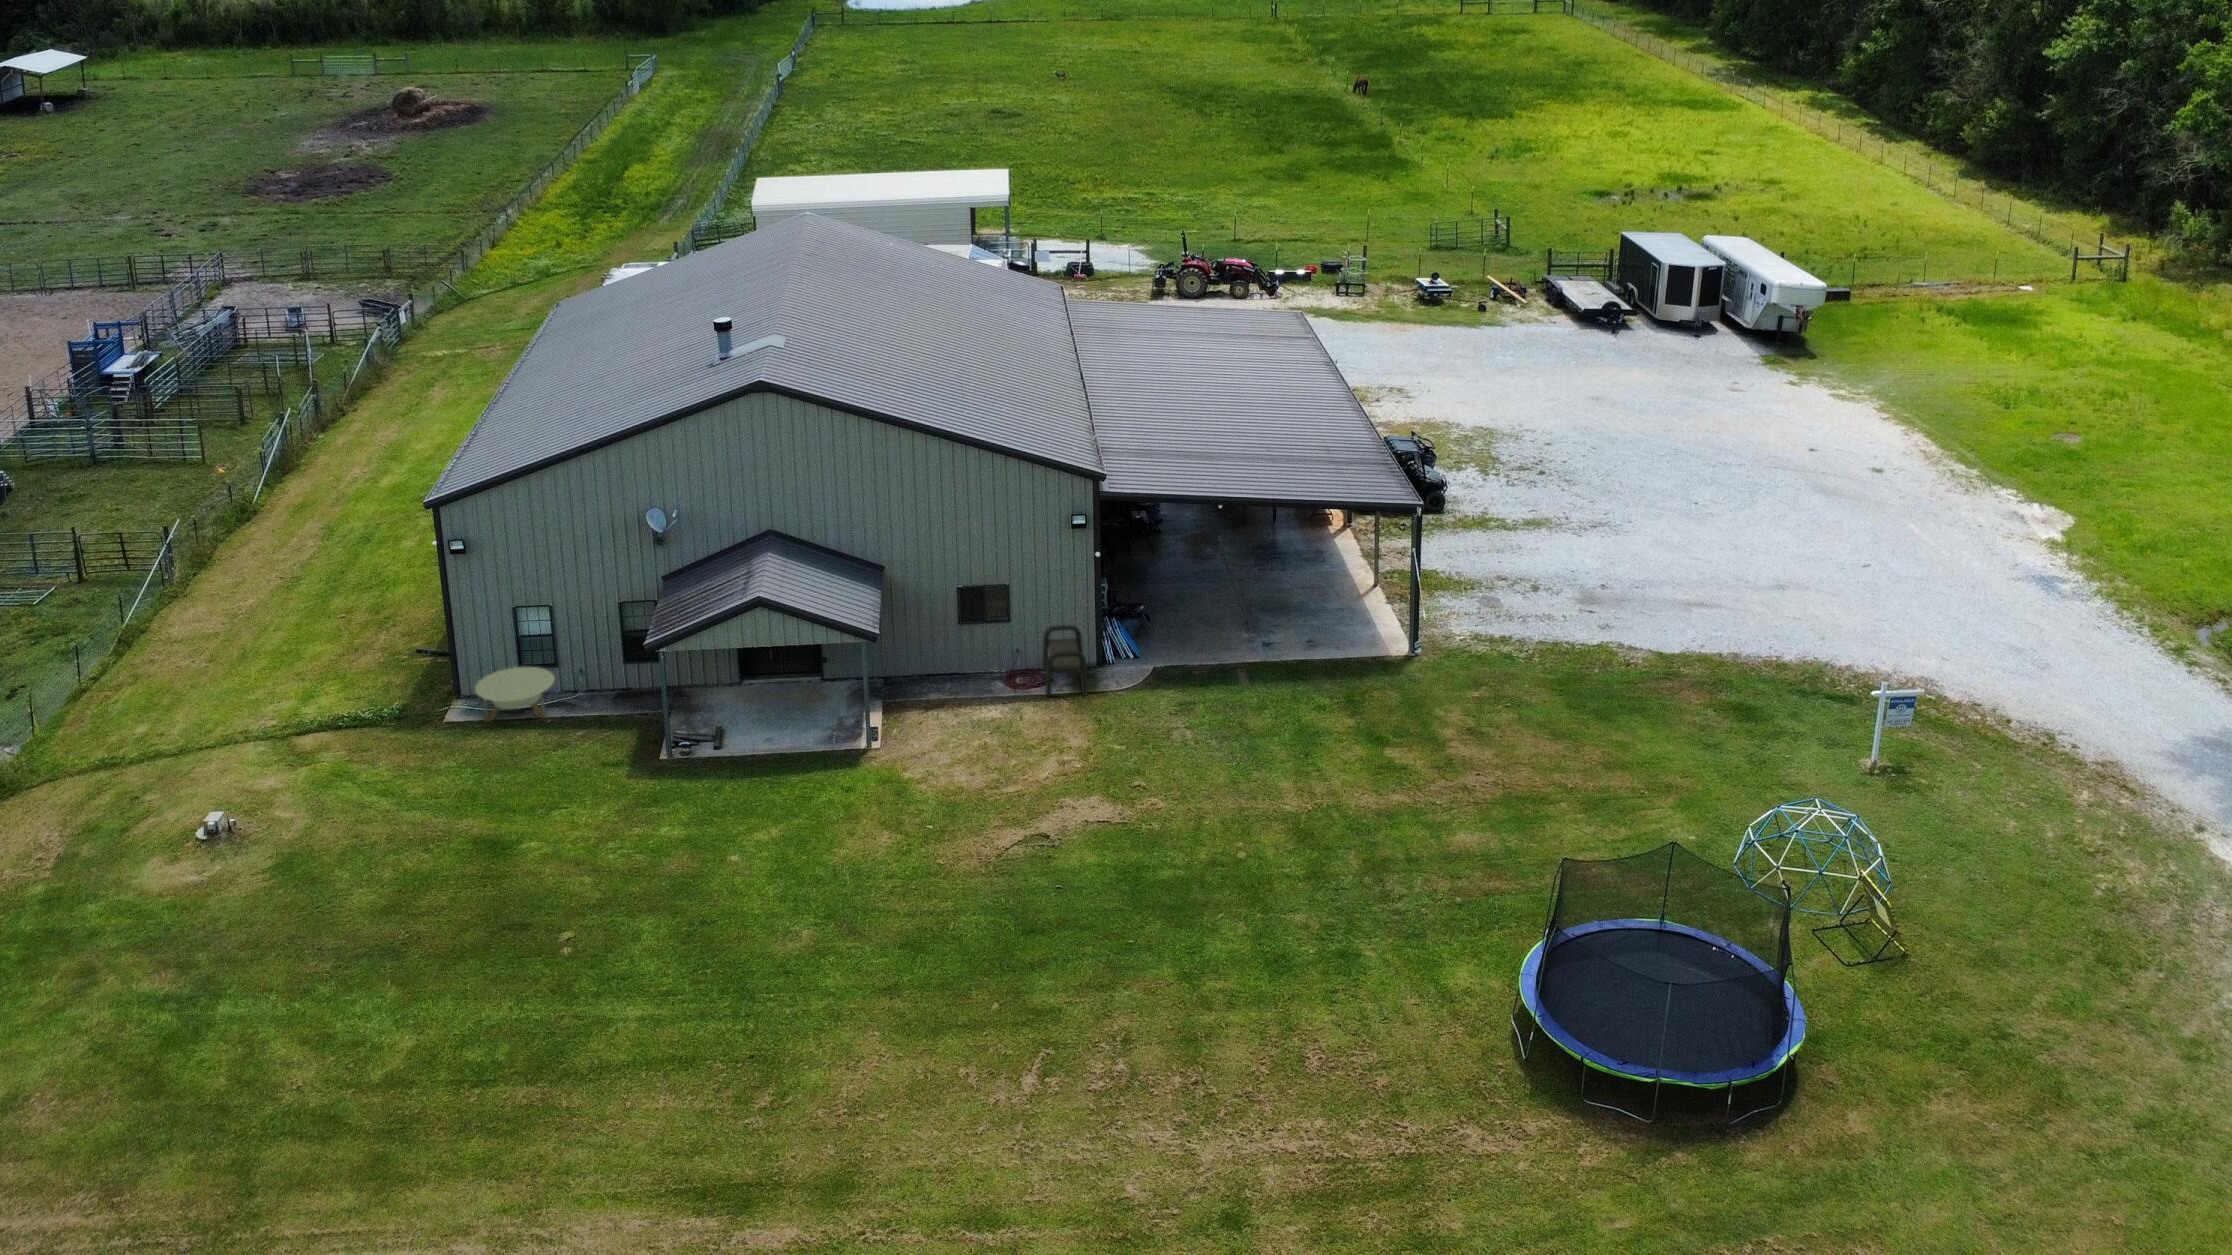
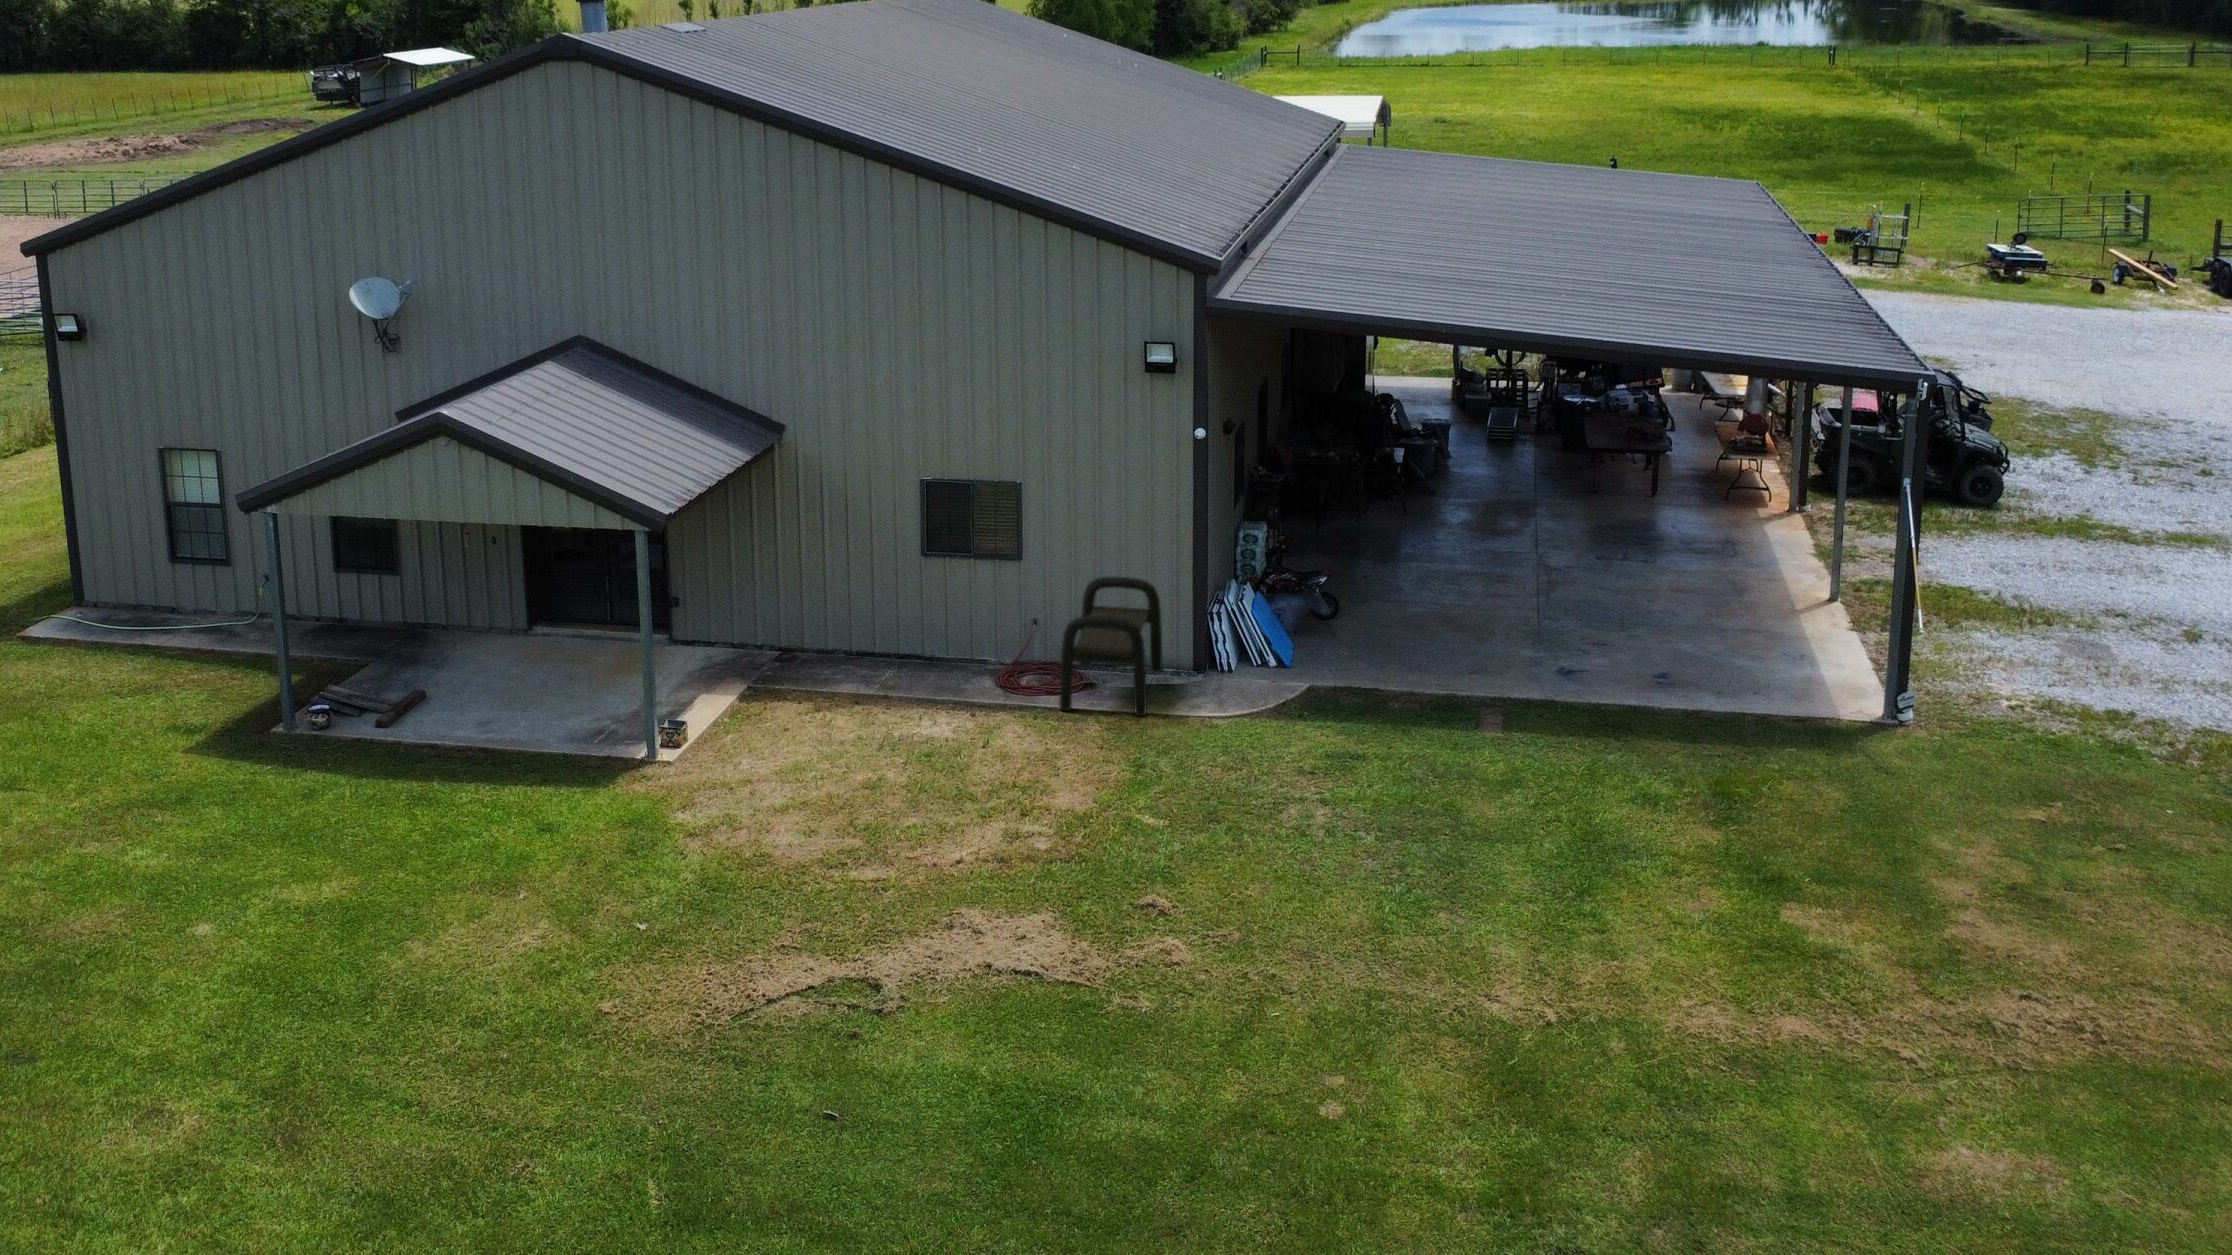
round table: present [475,667,555,722] -> none [53,554,199,641]

